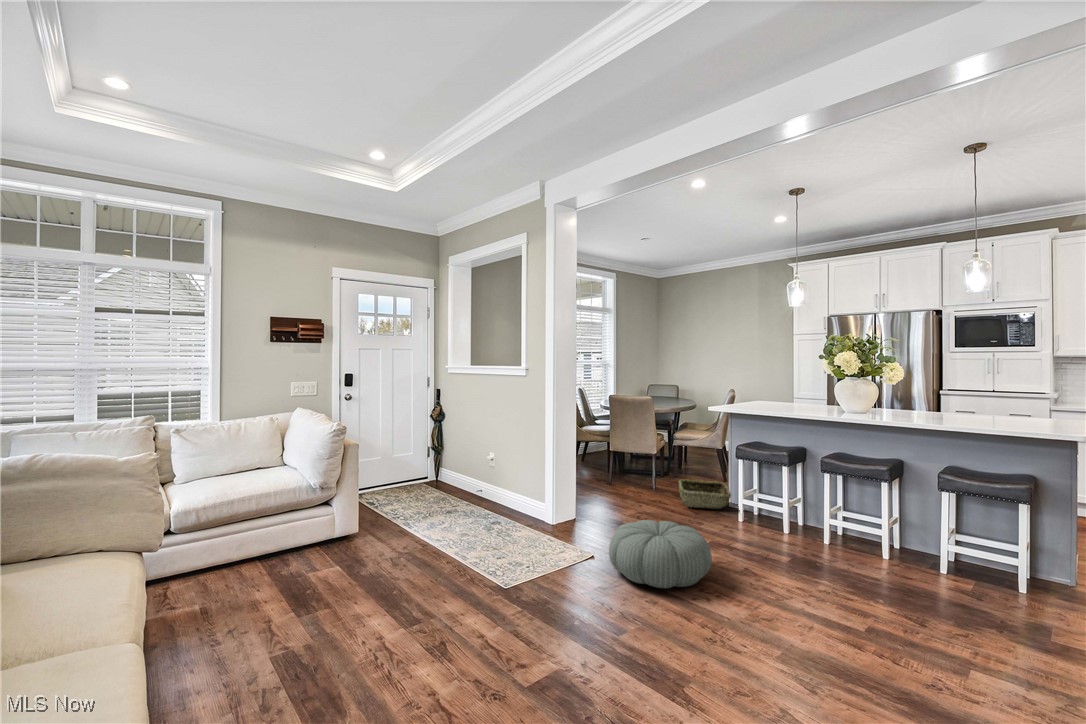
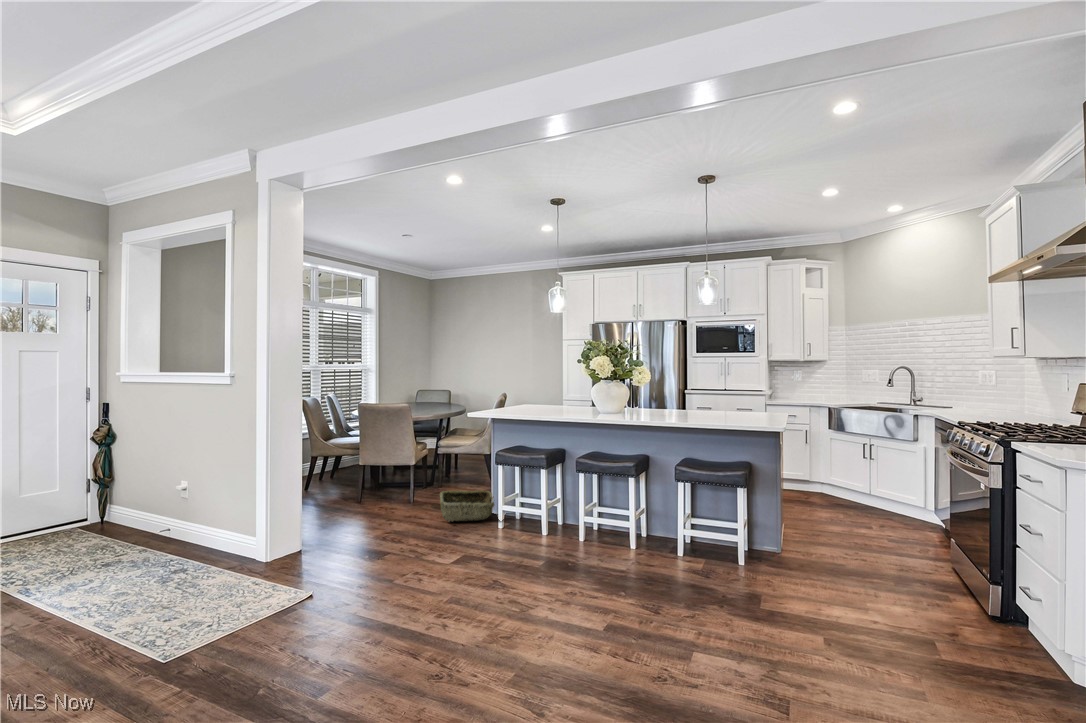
pouf: present [609,520,712,588] -> none [328,538,455,621]

